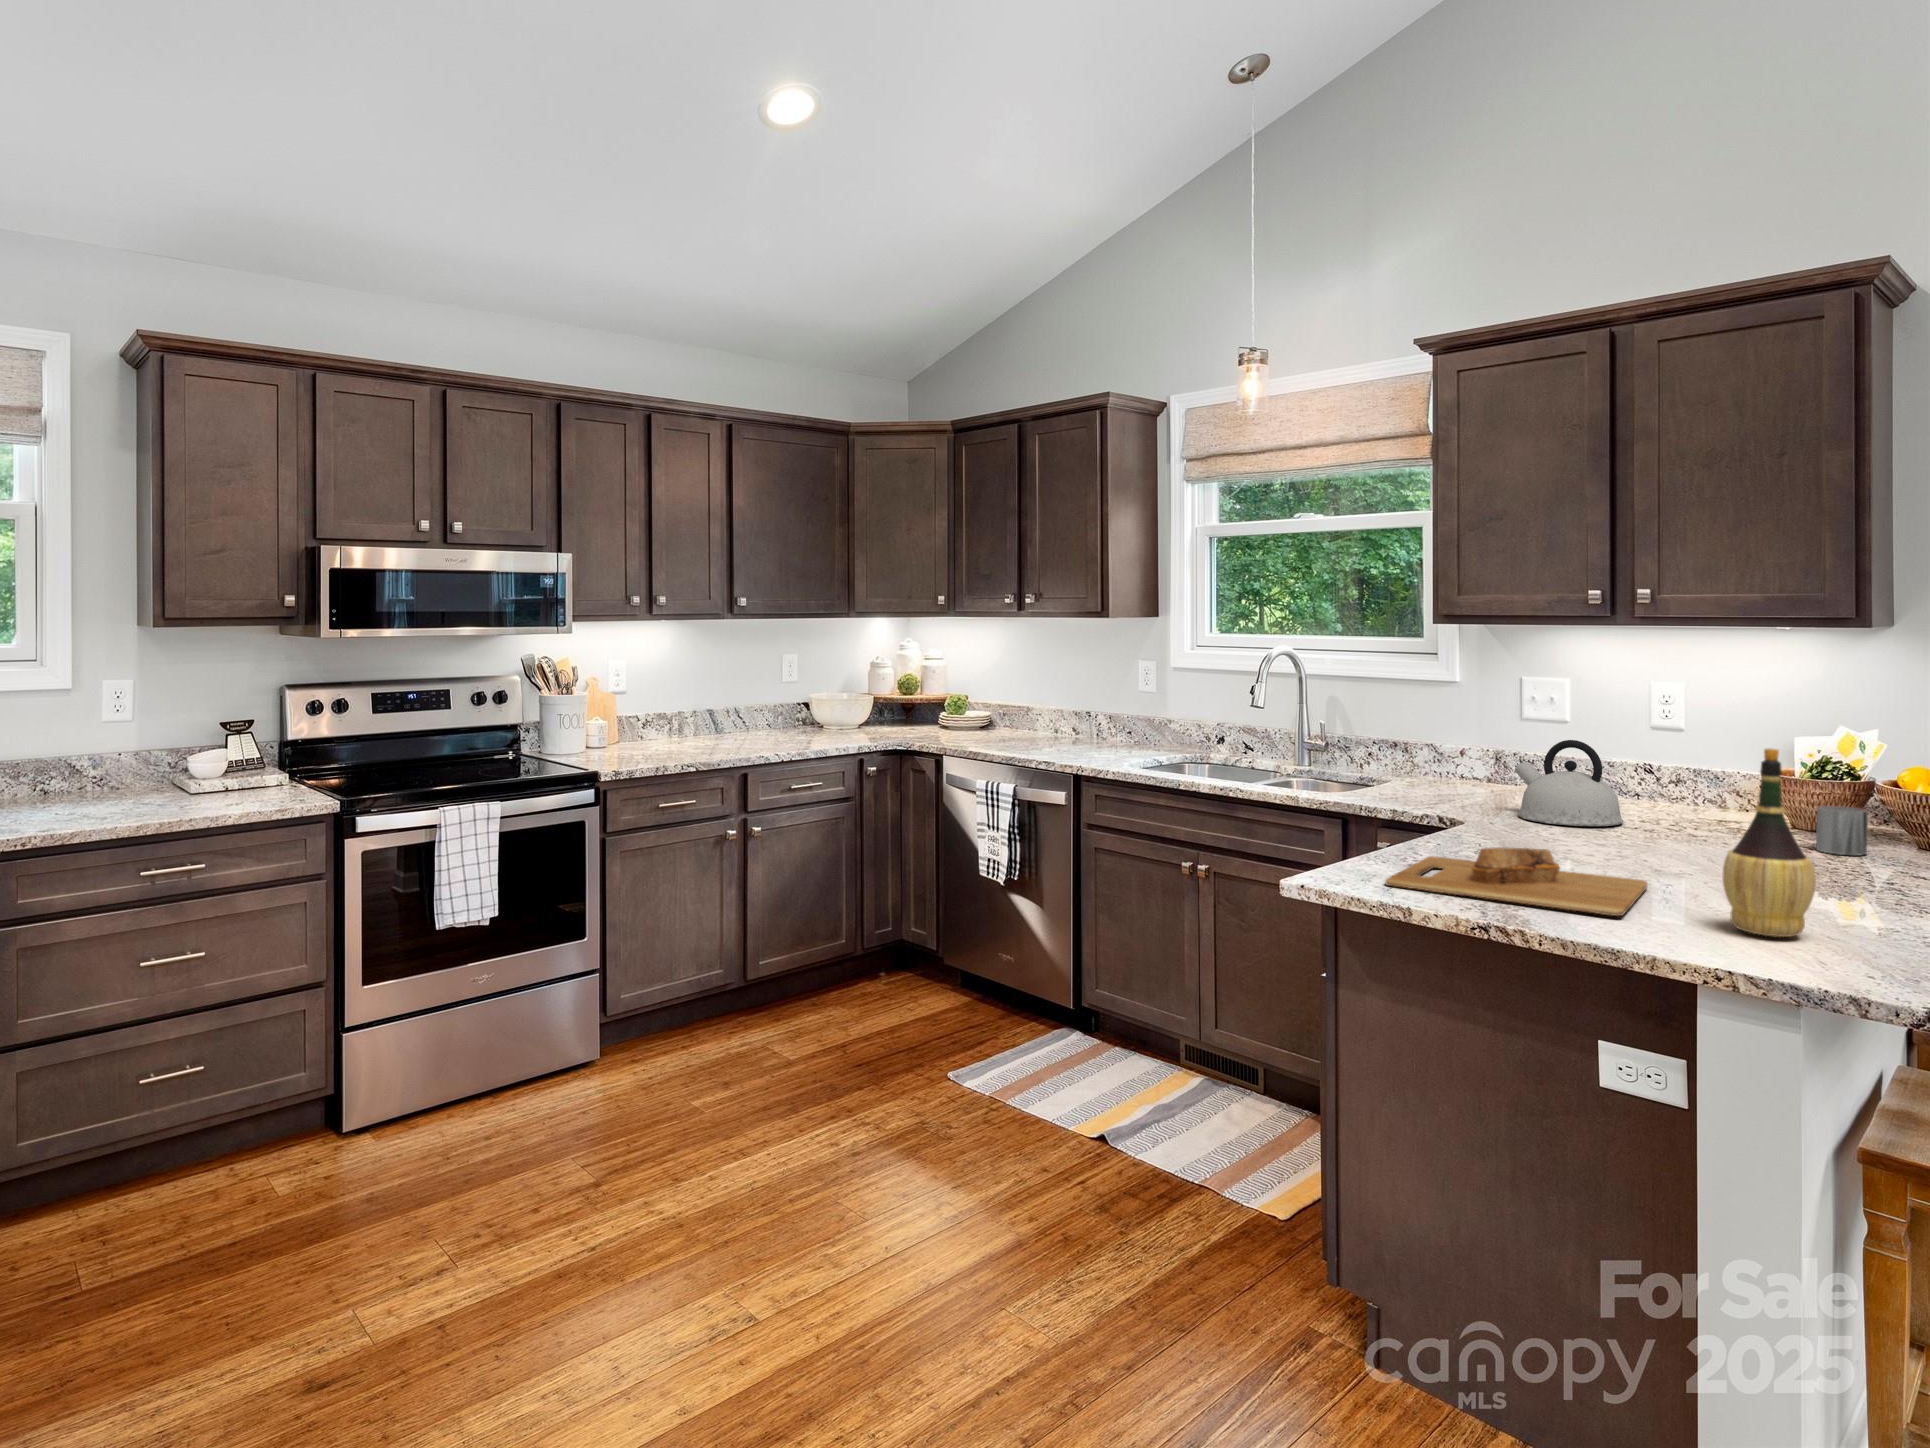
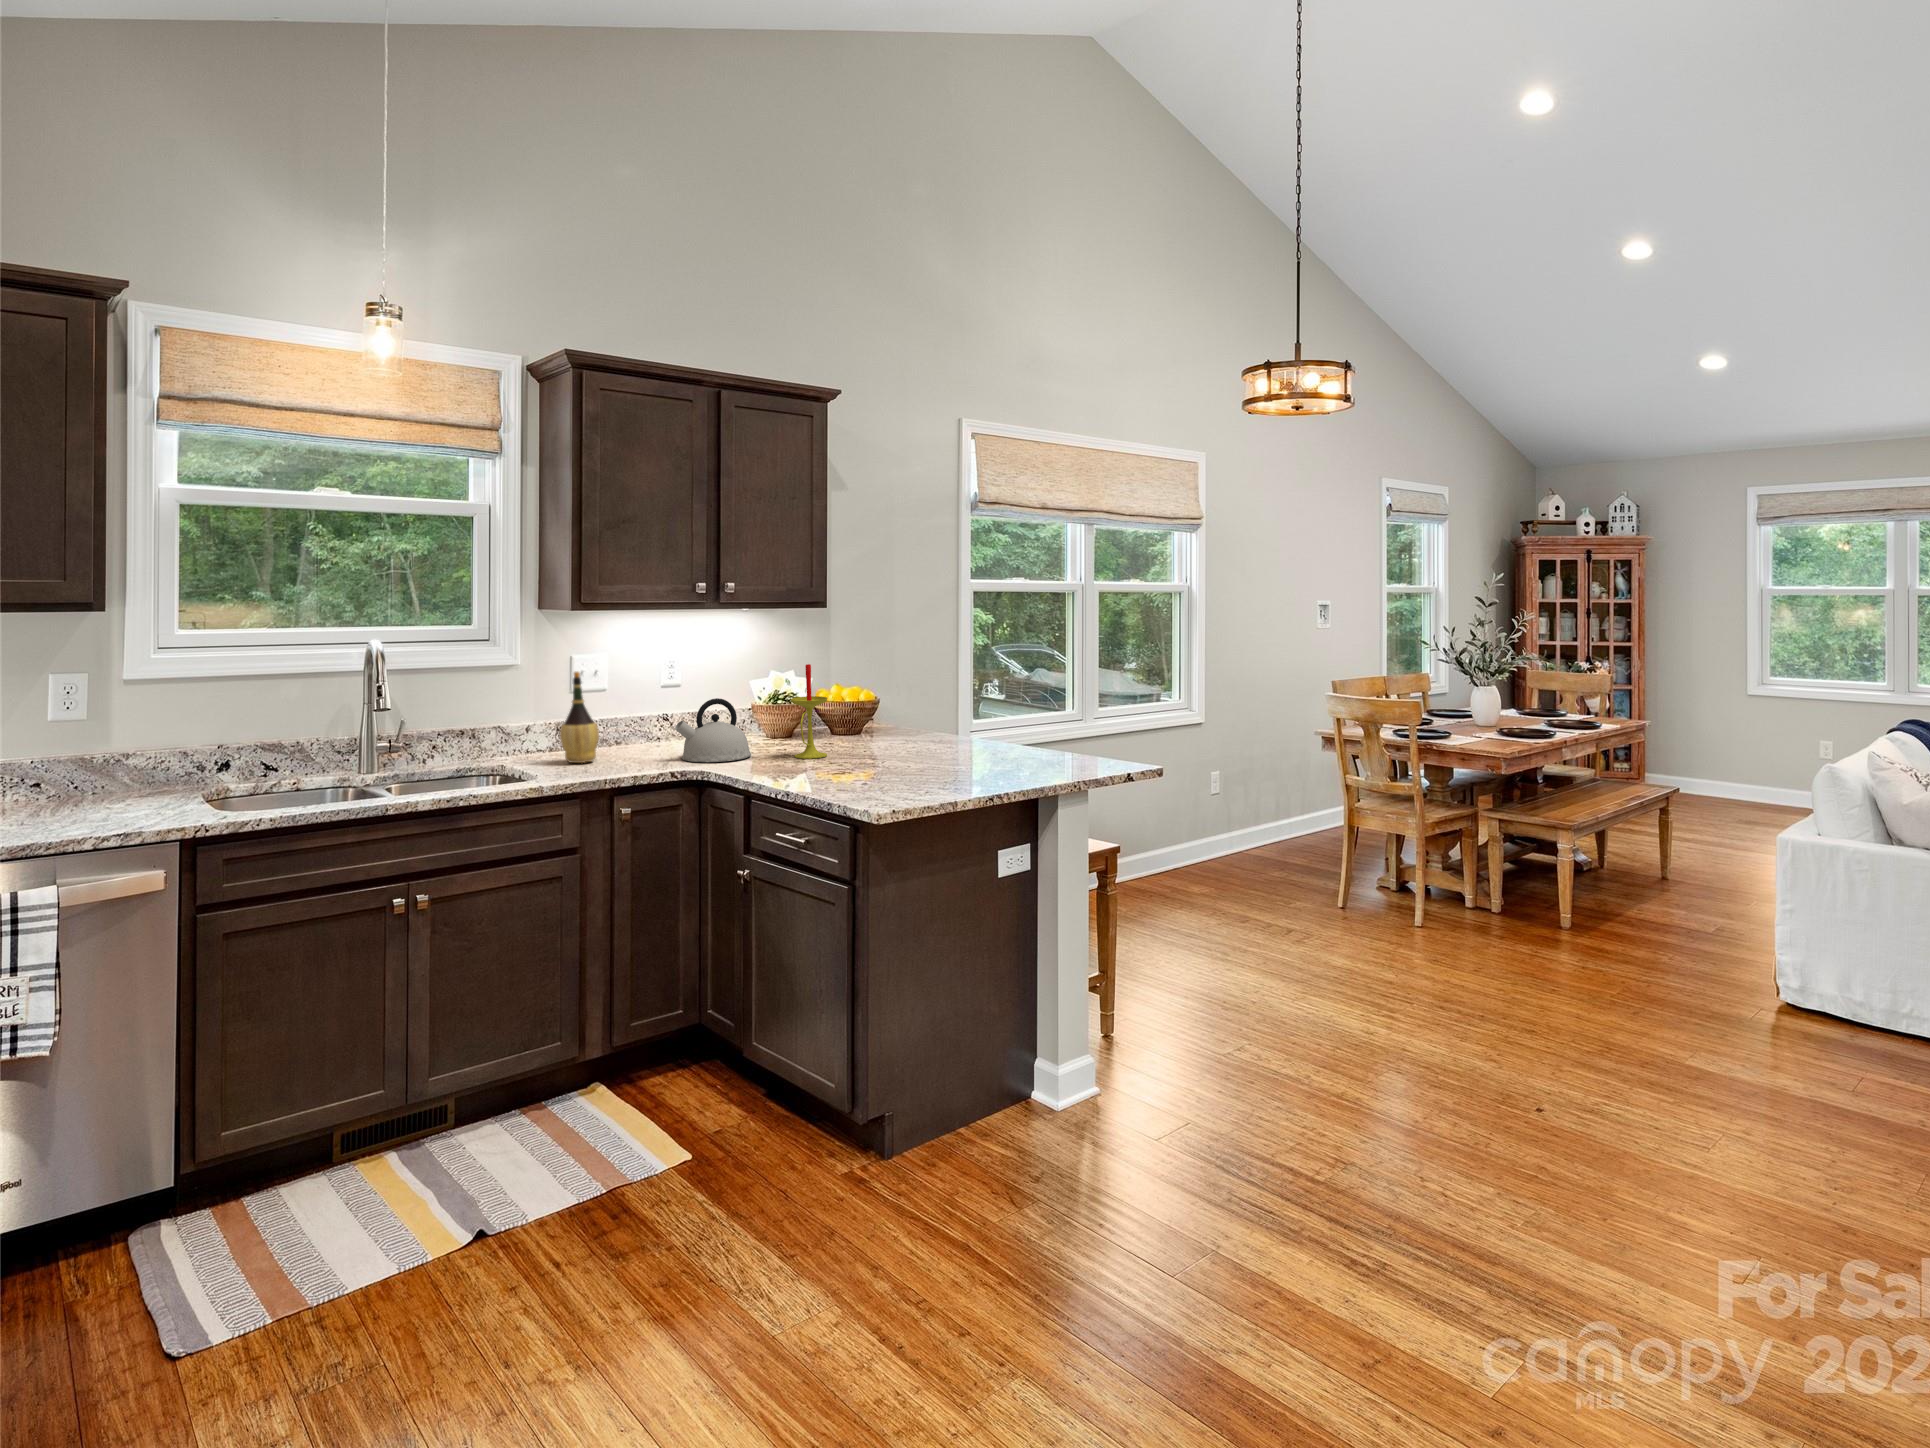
candle: none [1621,701,1701,849] -> present [791,664,827,759]
wine bottle: present [1723,748,1816,937] -> present [560,672,599,763]
mug: present [1816,806,1868,855] -> none [837,715,863,744]
cutting board: present [1386,847,1647,916] -> none [822,759,985,802]

